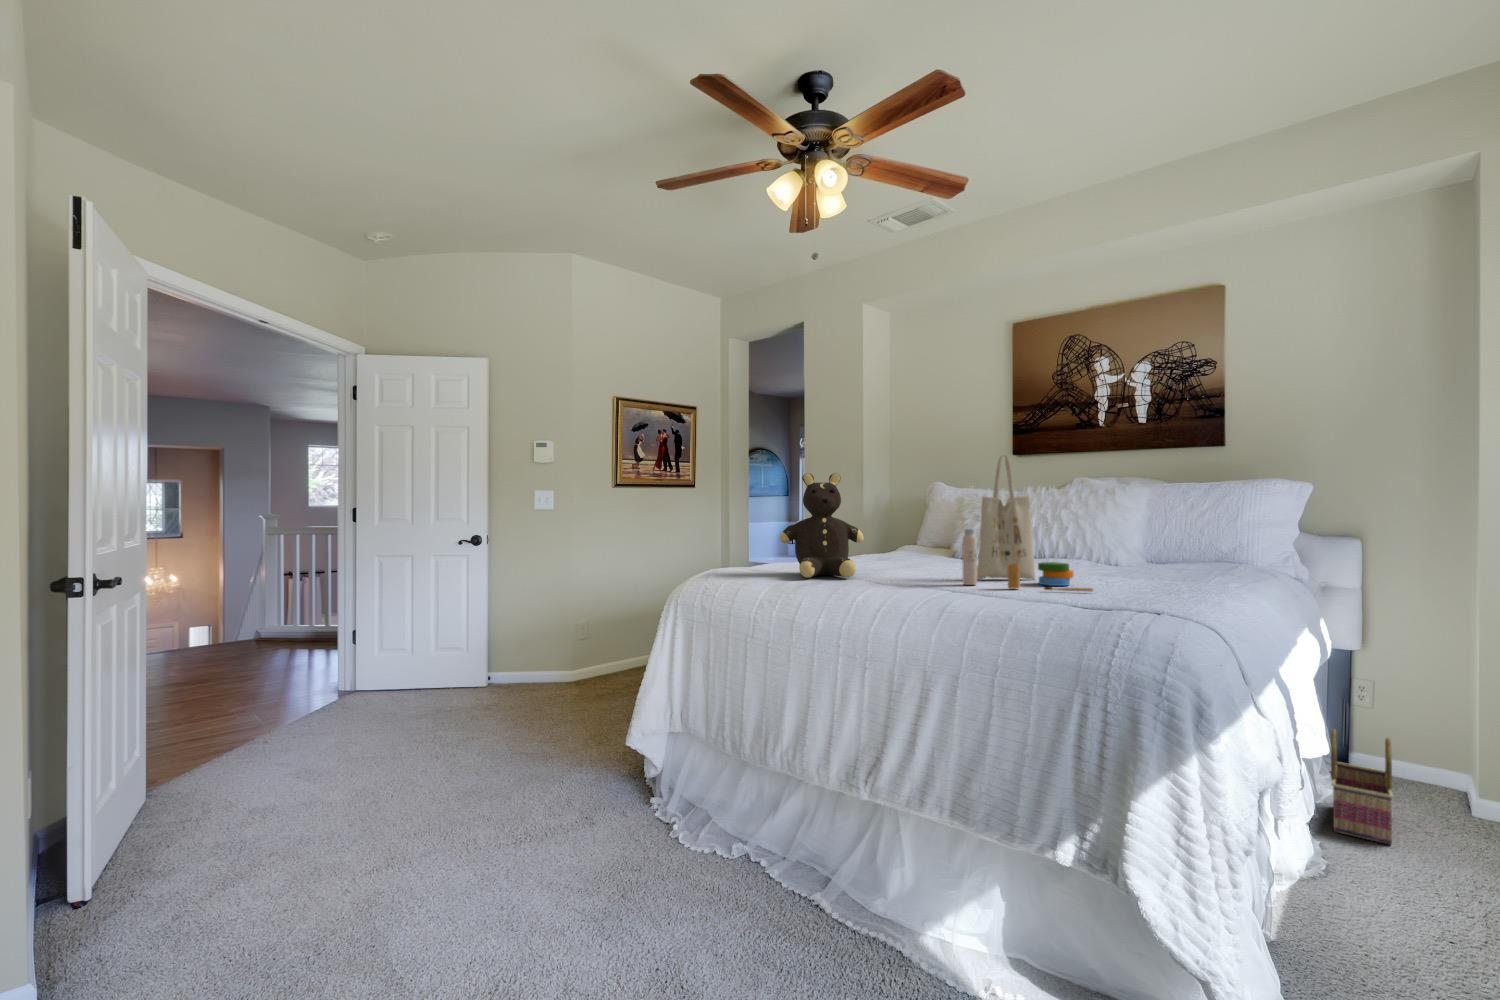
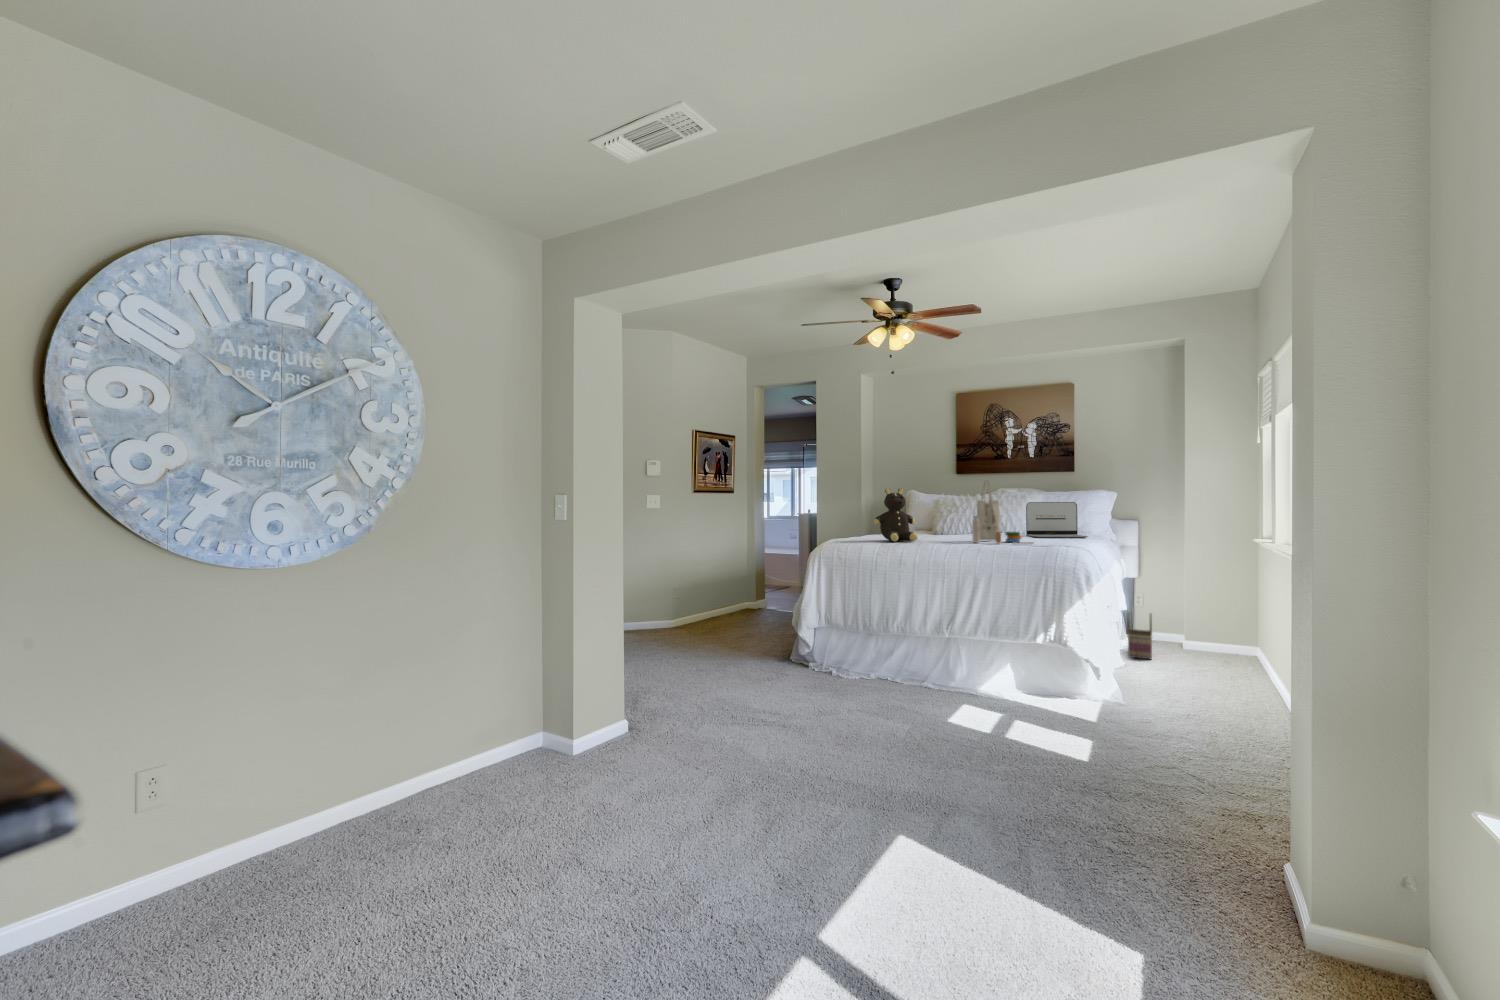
laptop: none [1110,501,1239,574] -> present [1026,502,1088,537]

